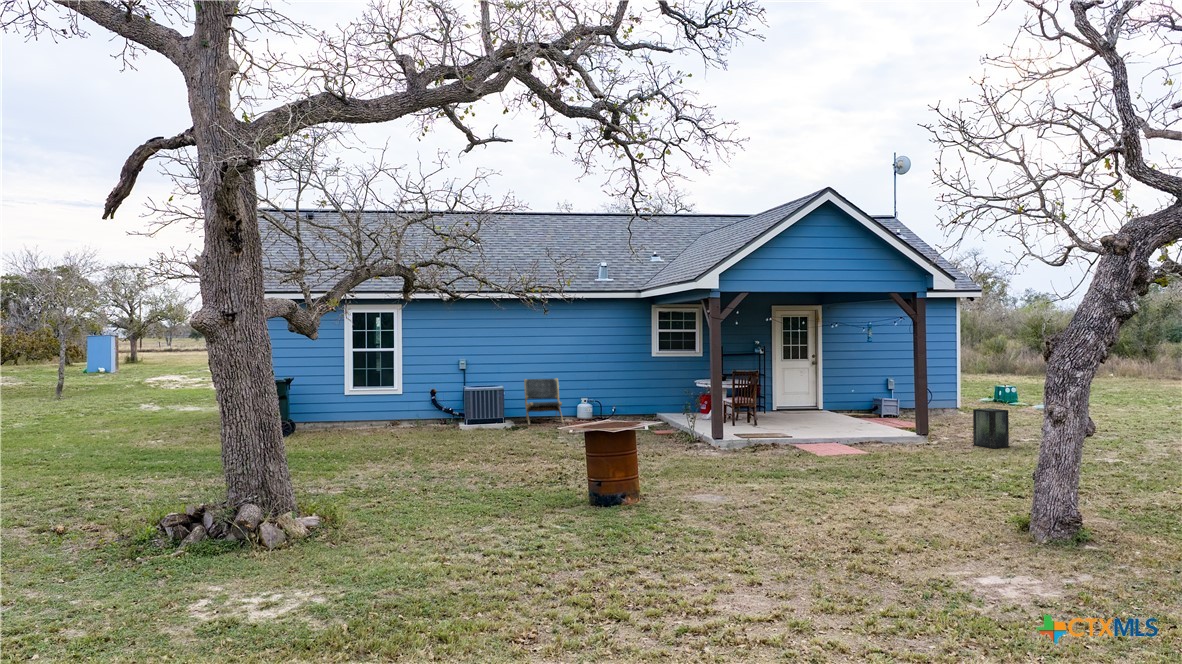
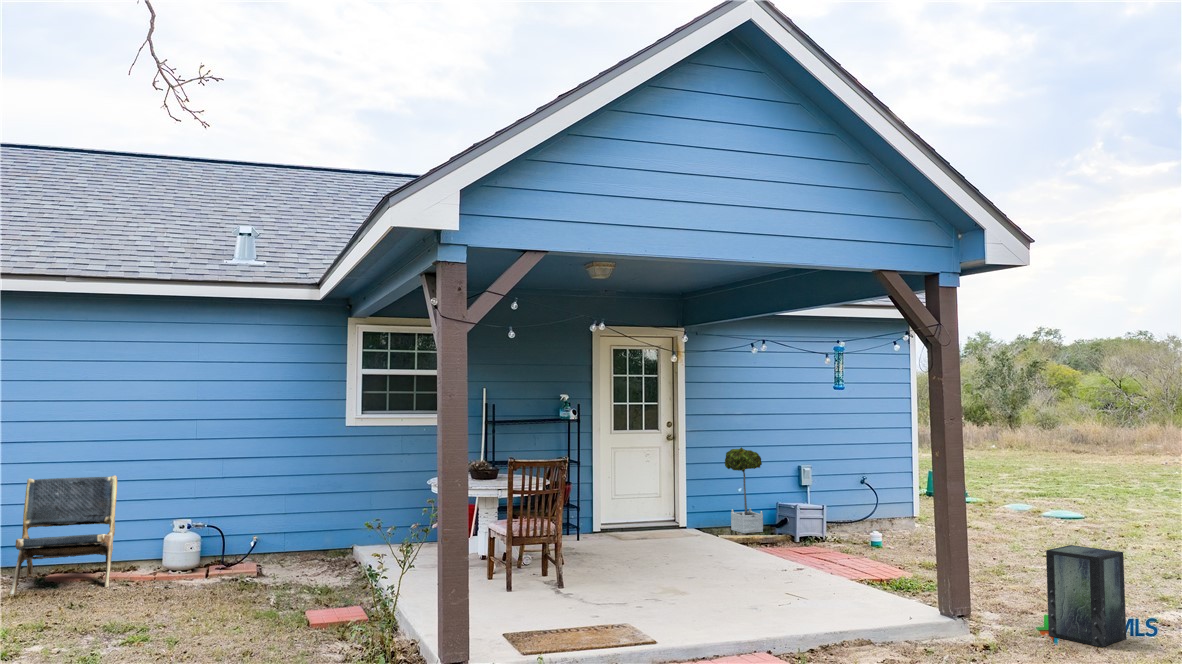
potted tree: none [844,368,865,413] -> present [725,447,763,533]

